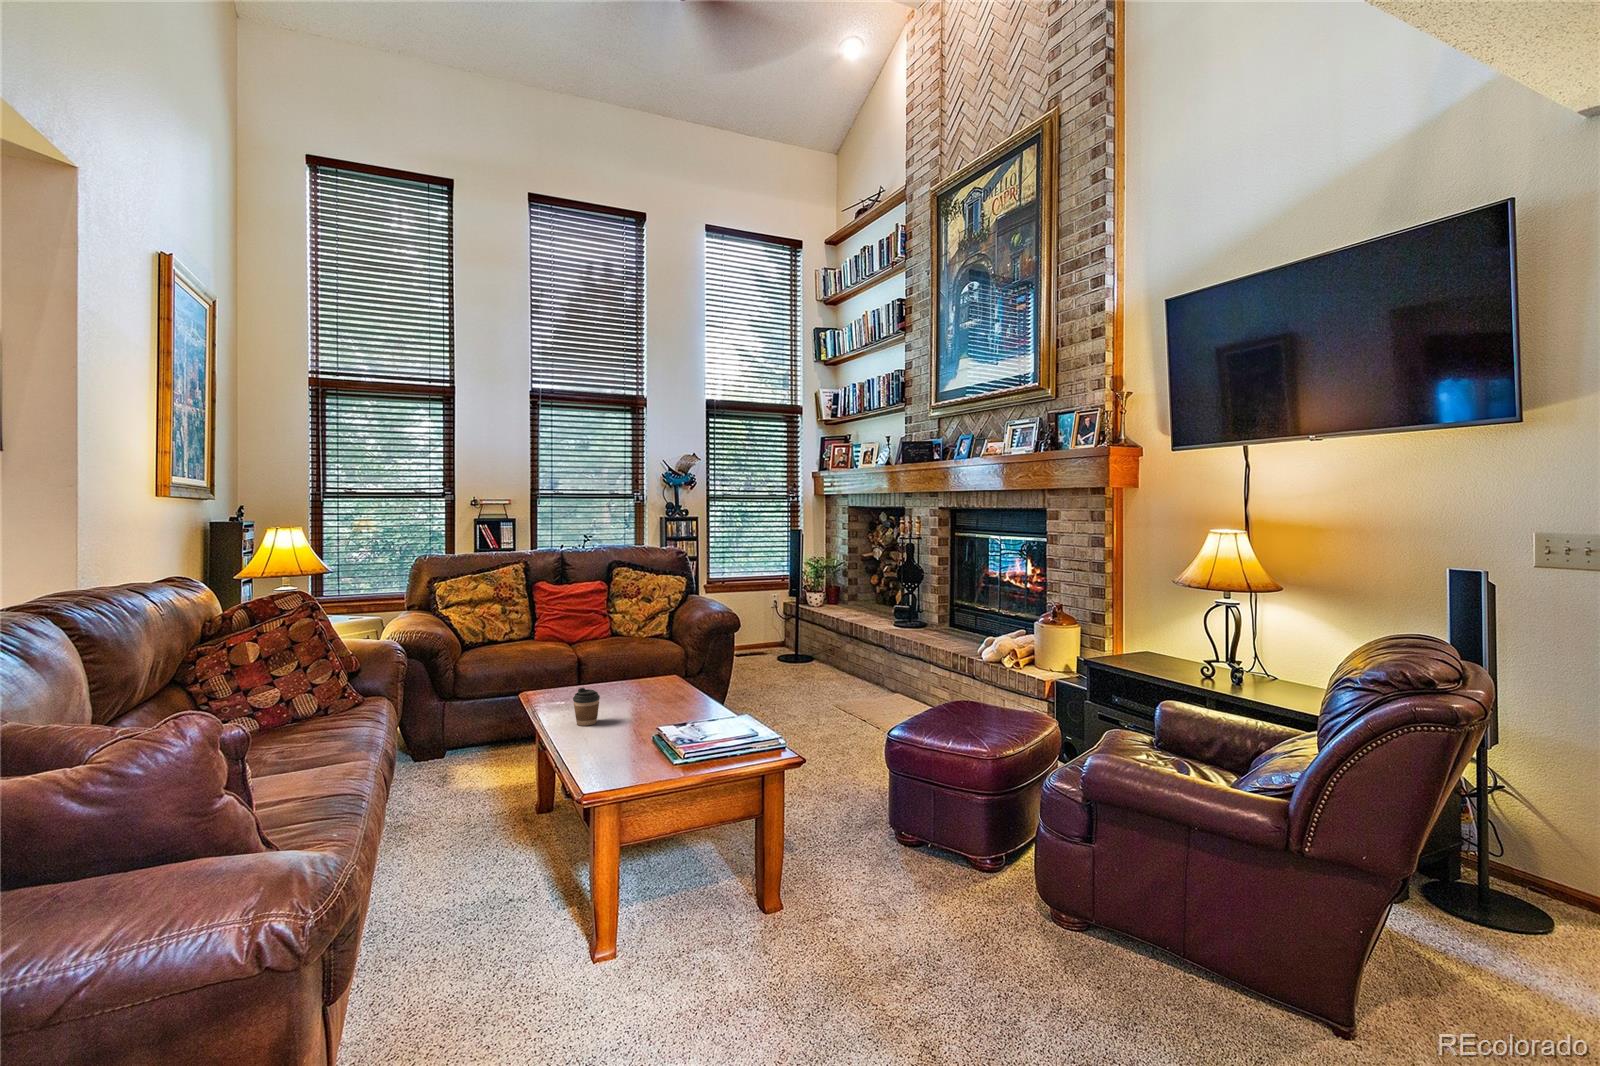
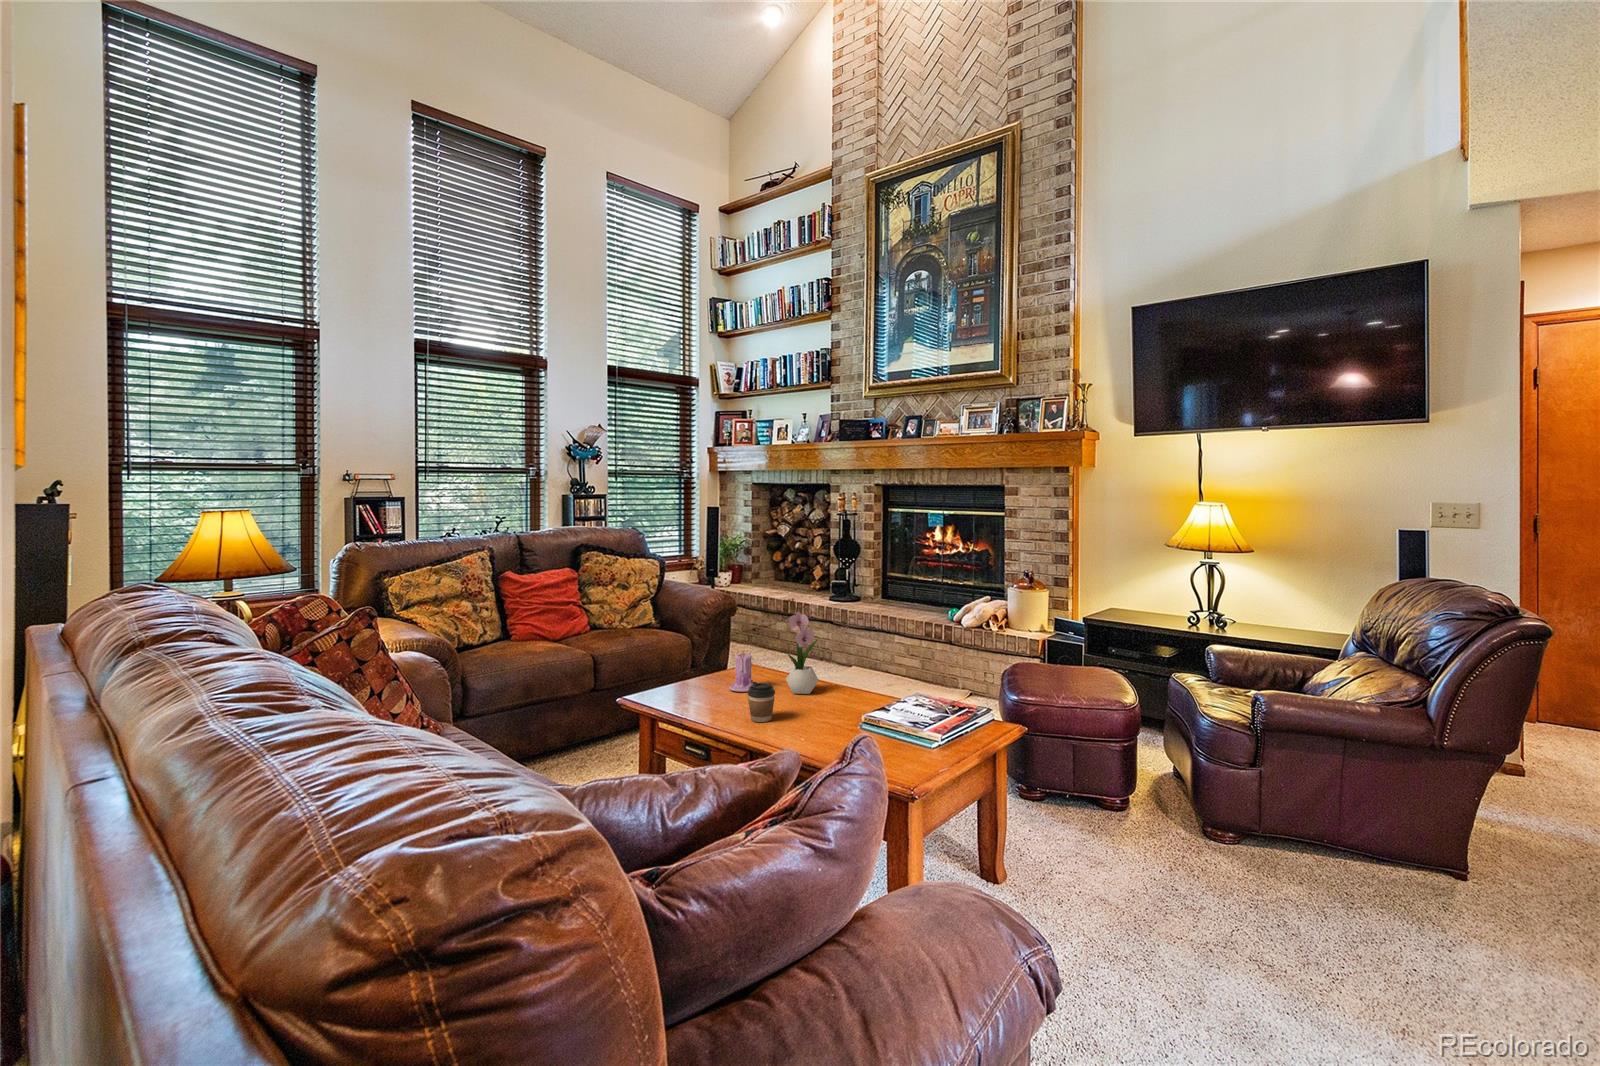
flower arrangement: none [642,614,683,707] -> present [786,598,819,694]
candle: none [612,659,641,699] -> present [729,651,753,692]

